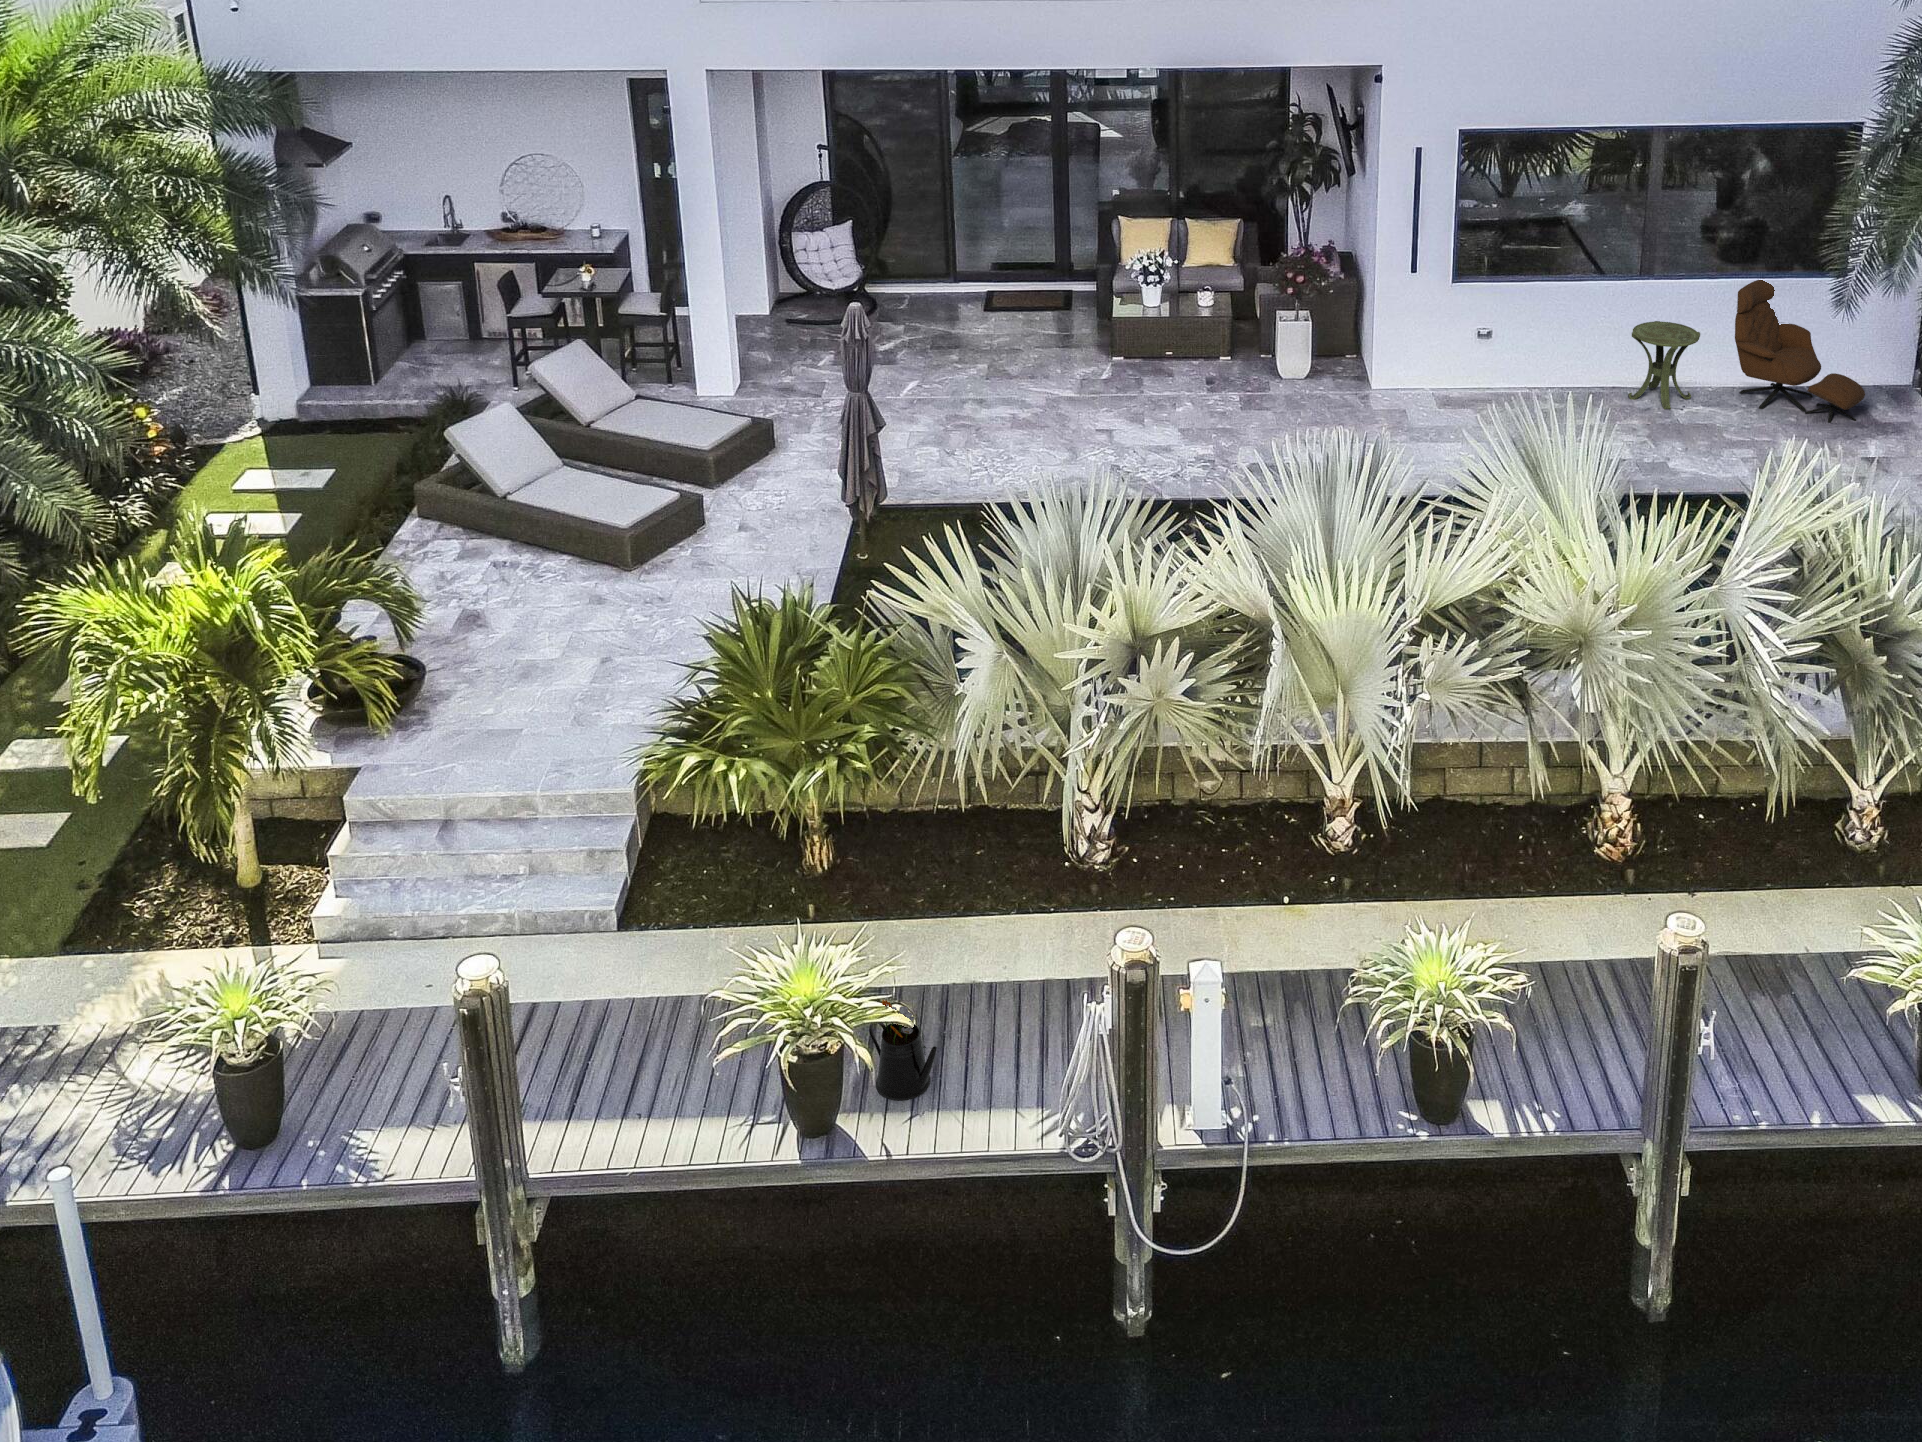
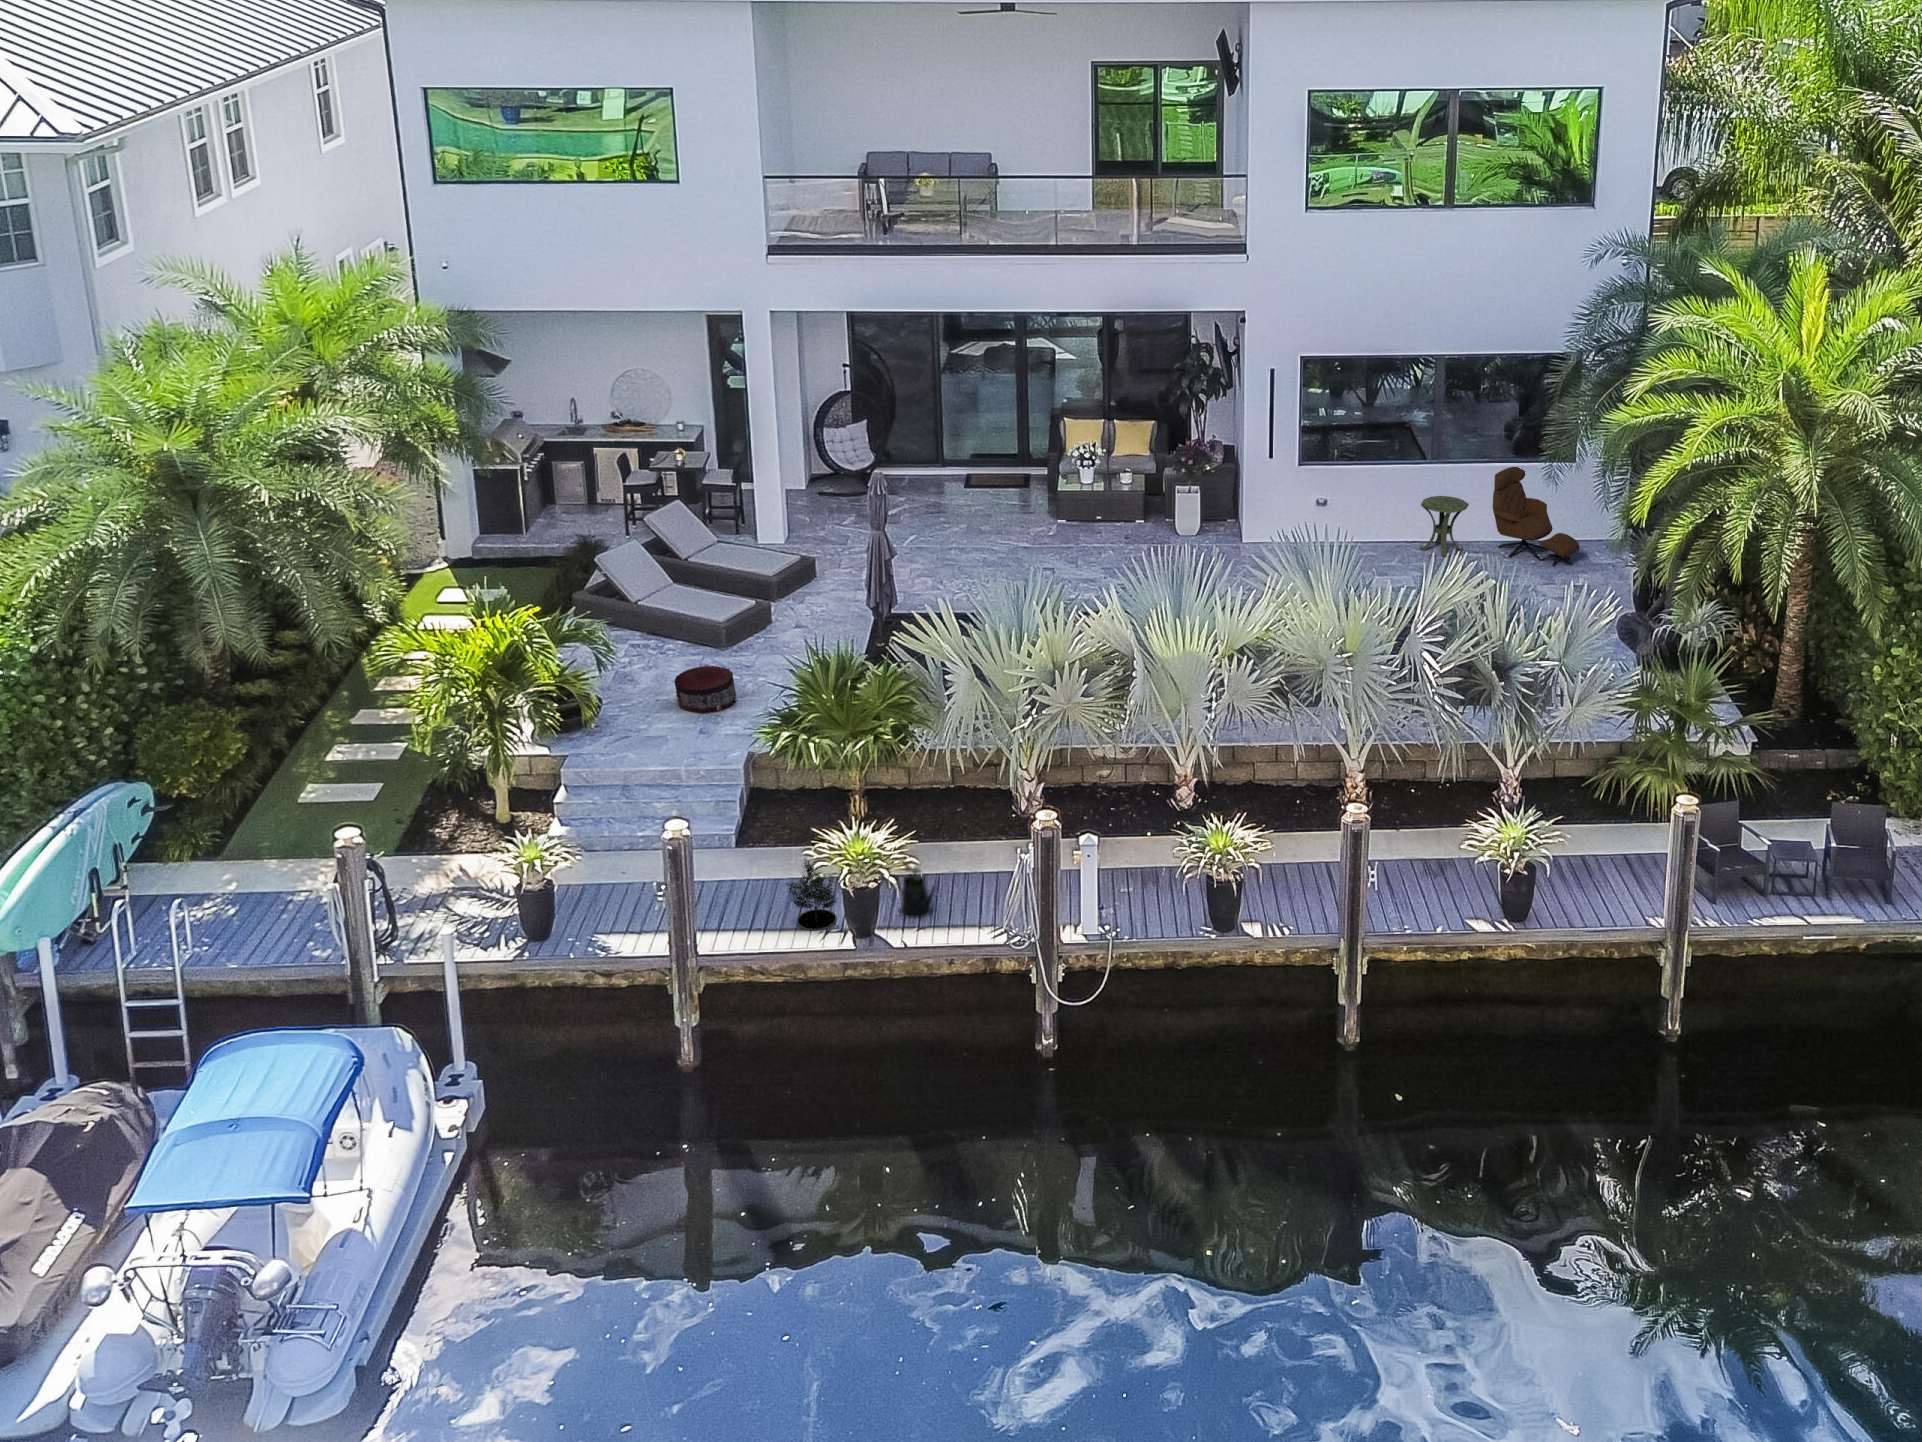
pouf: none [538,606,633,686] -> present [674,666,736,713]
potted tree: none [673,1002,768,1132] -> present [786,859,837,931]

